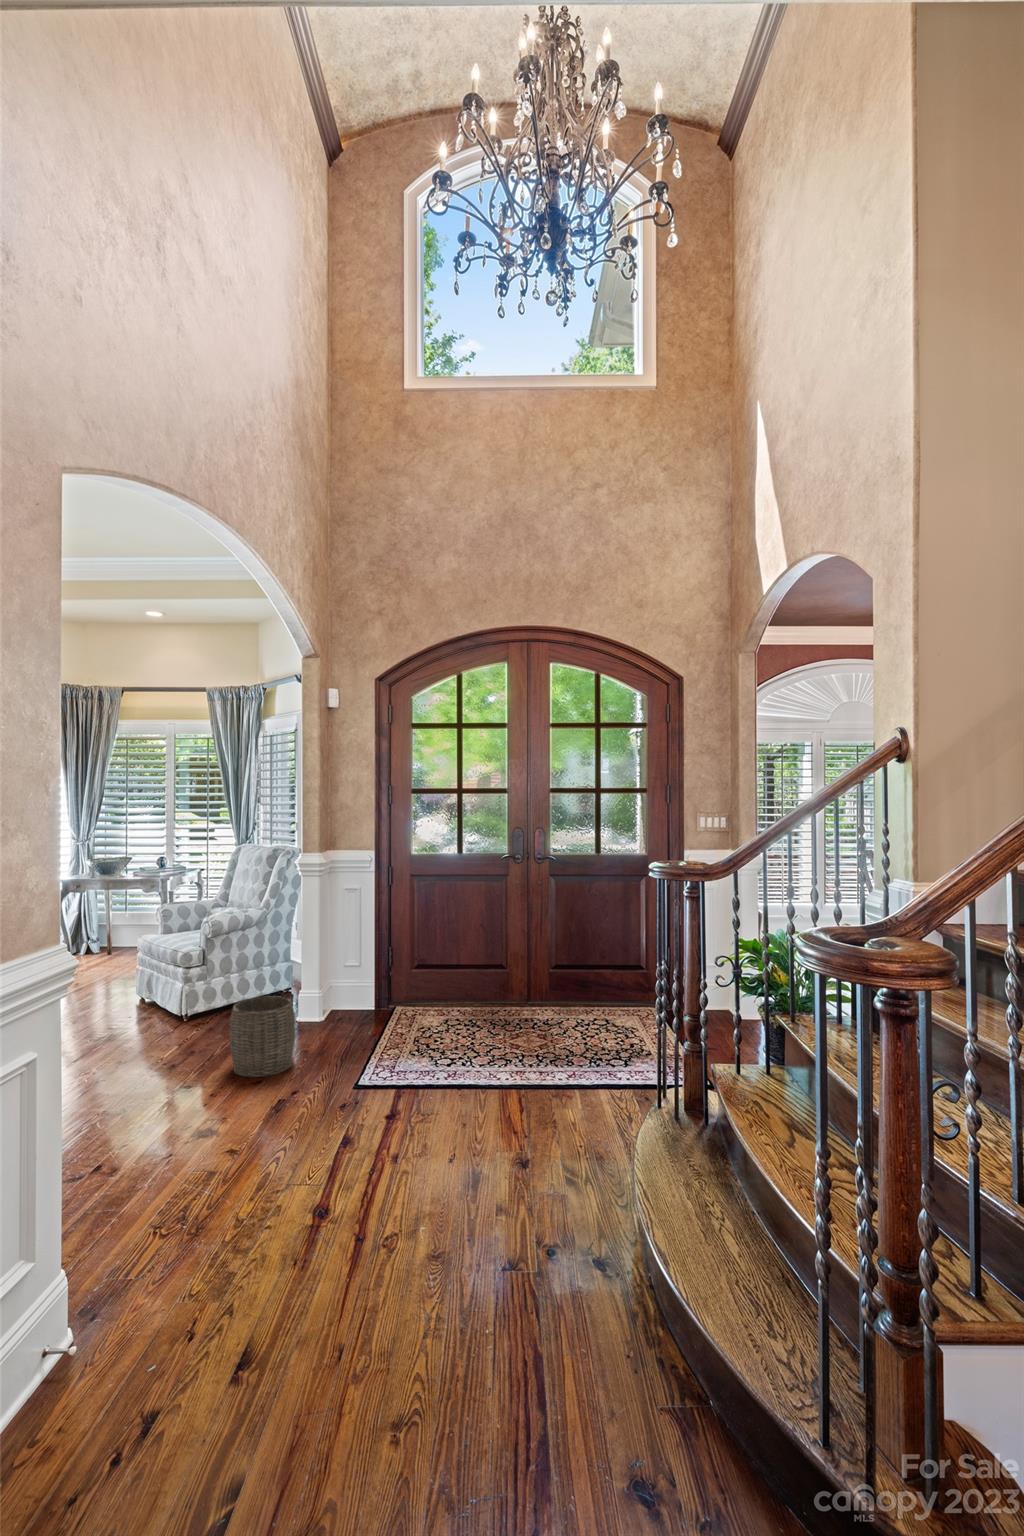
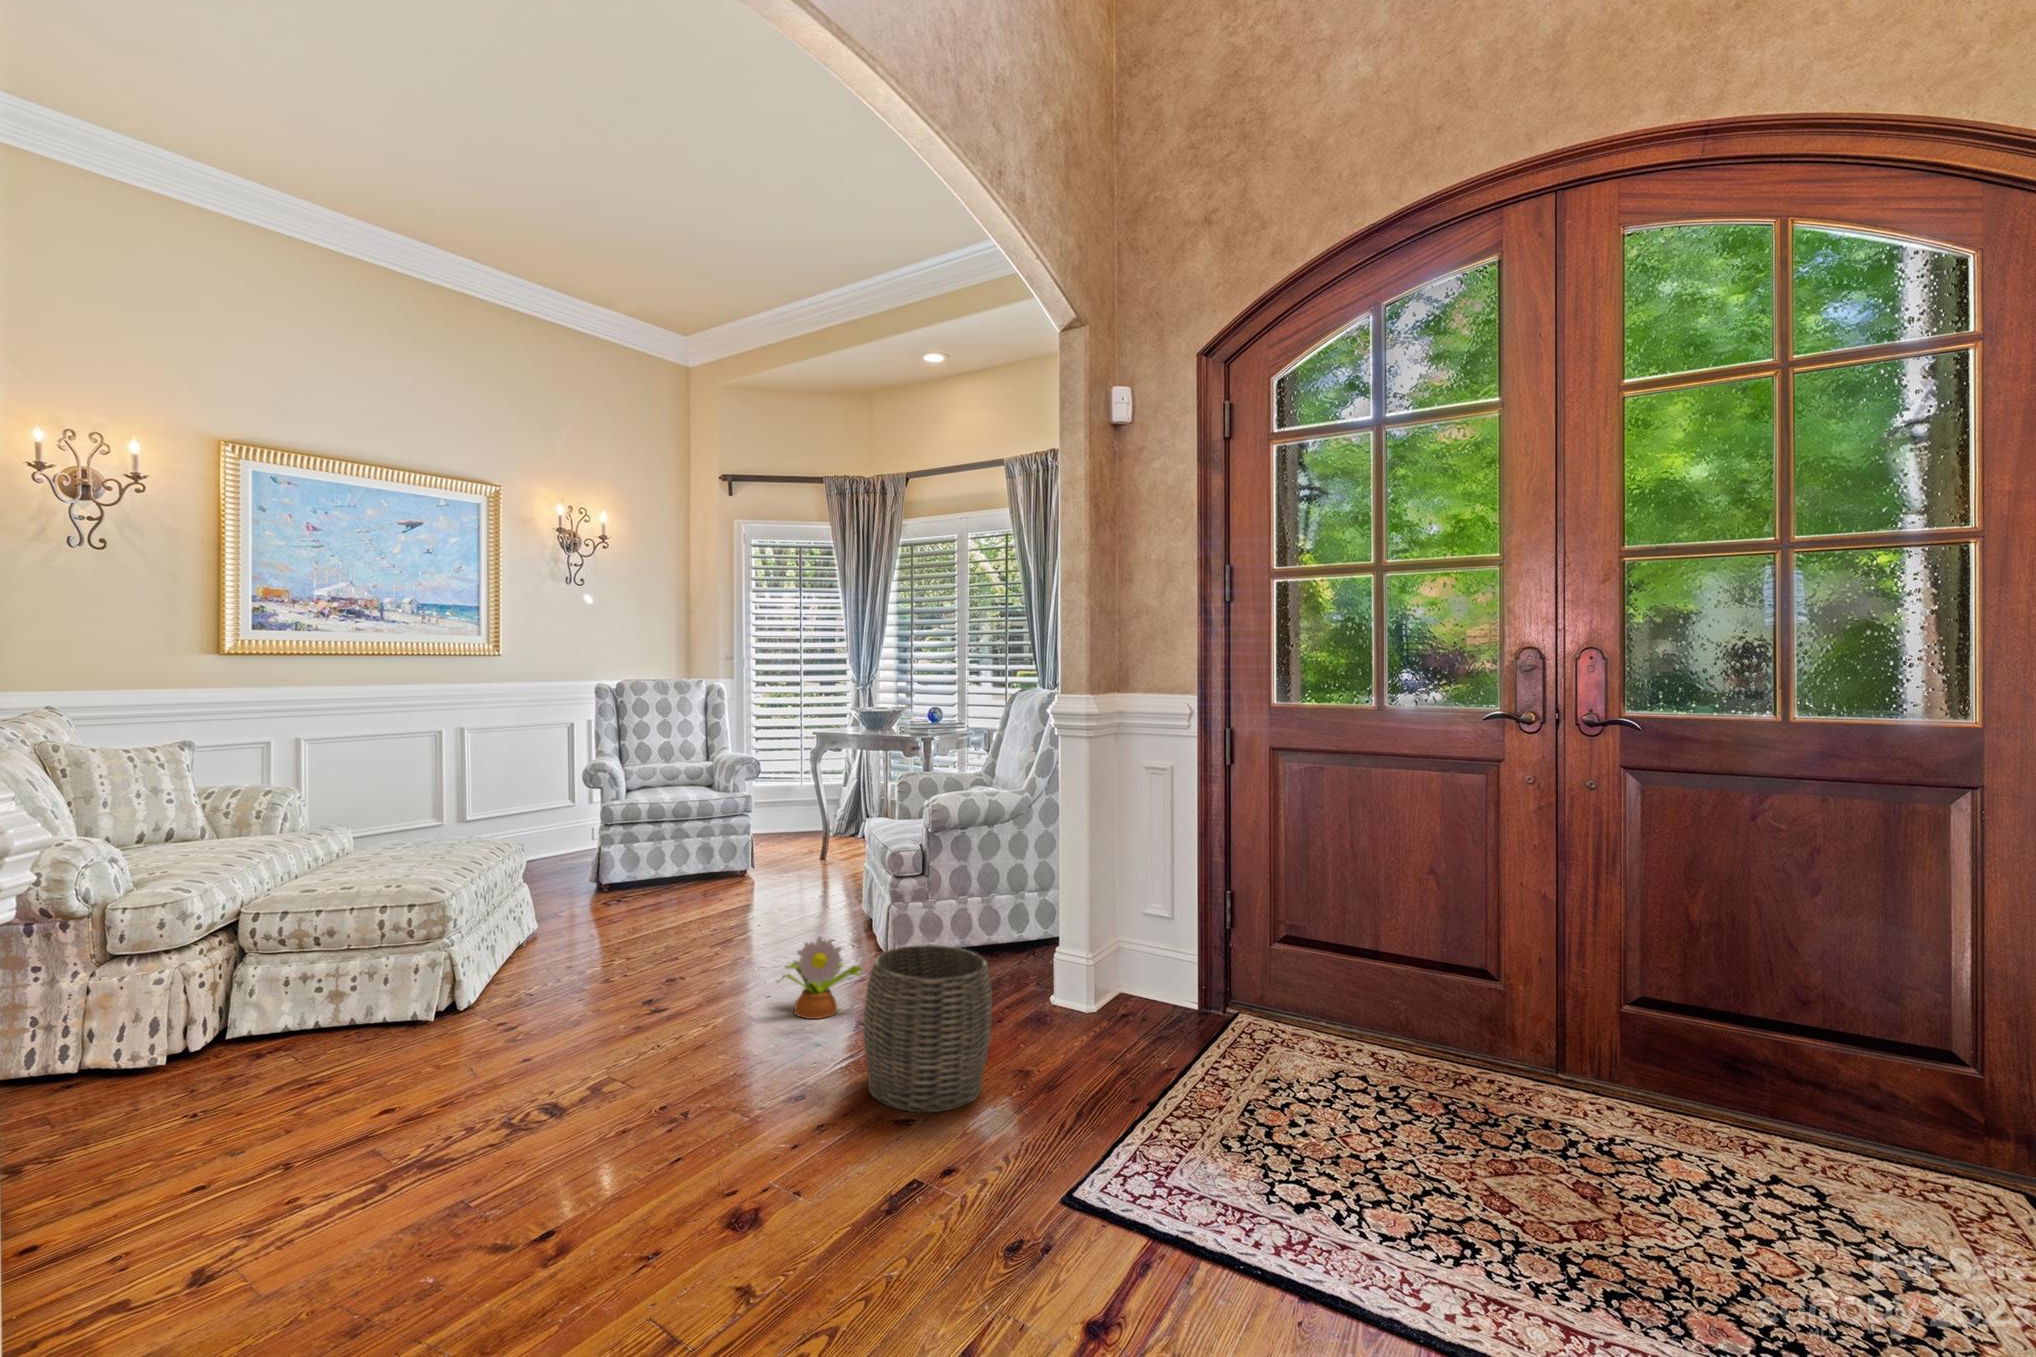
decorative plant: none [148,1008,198,1056] -> present [777,937,862,1019]

